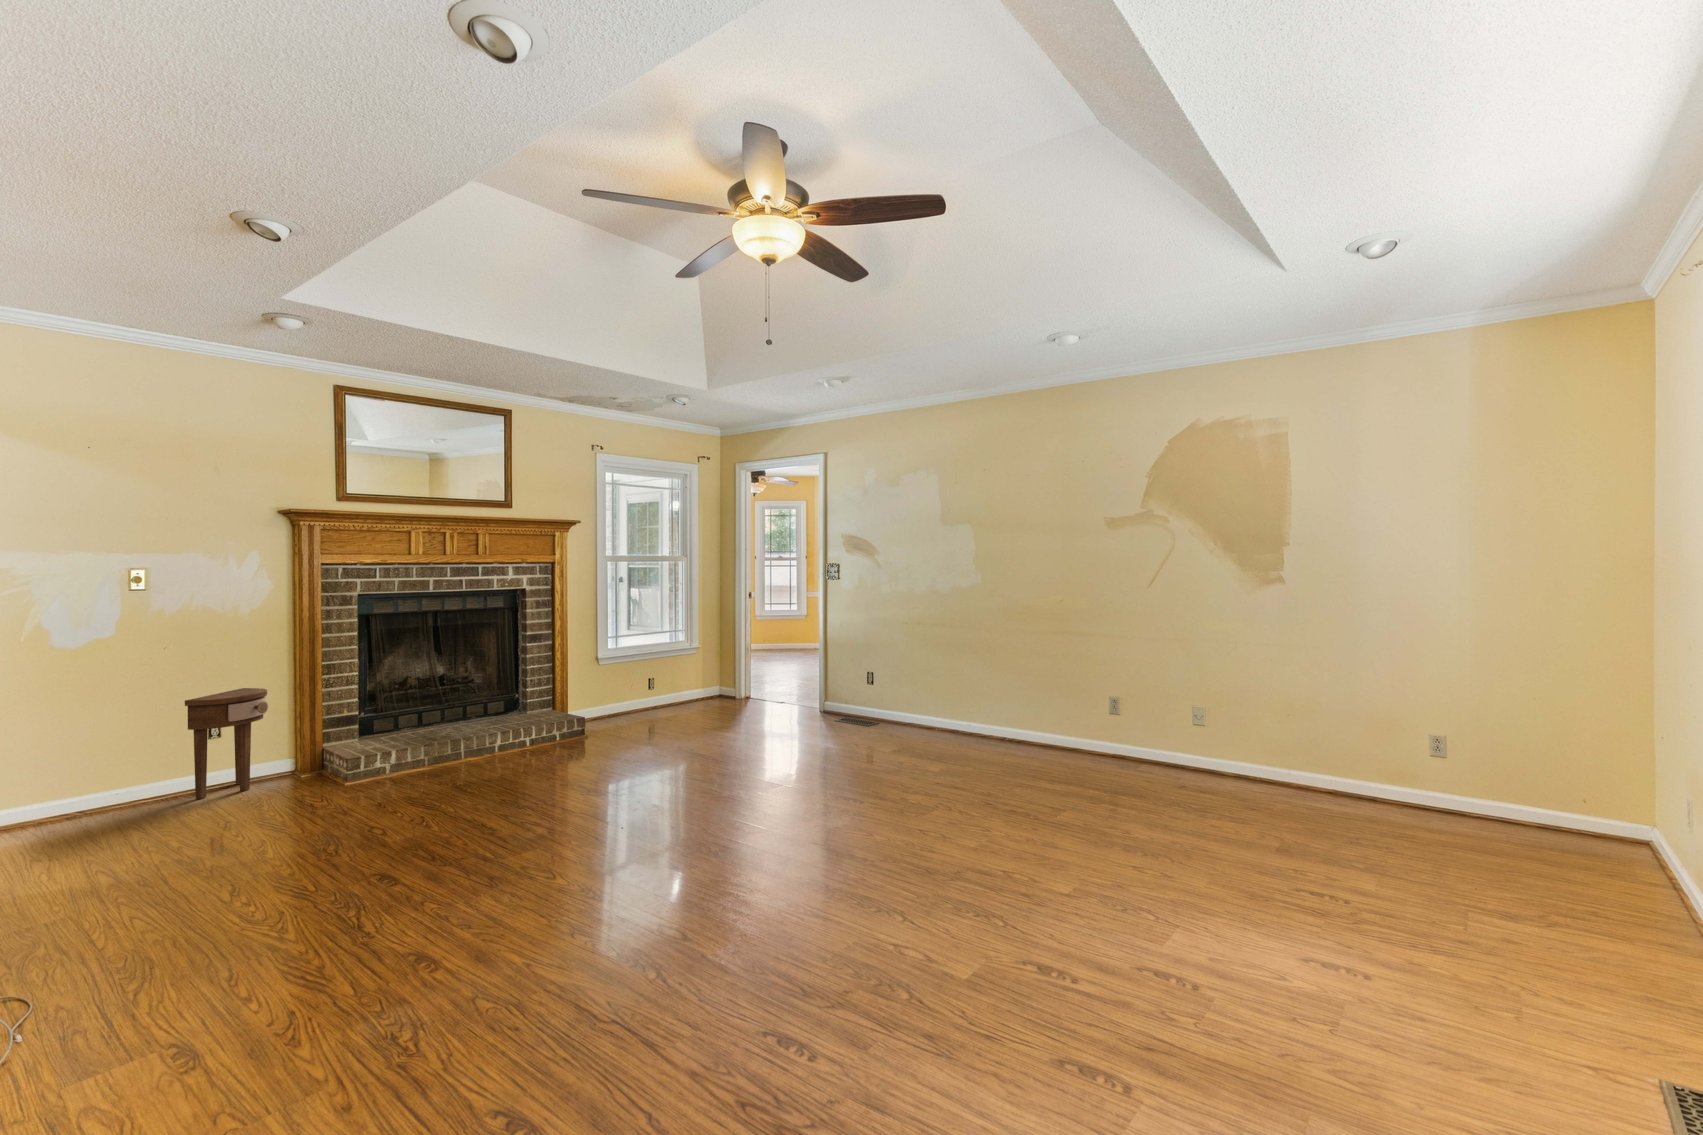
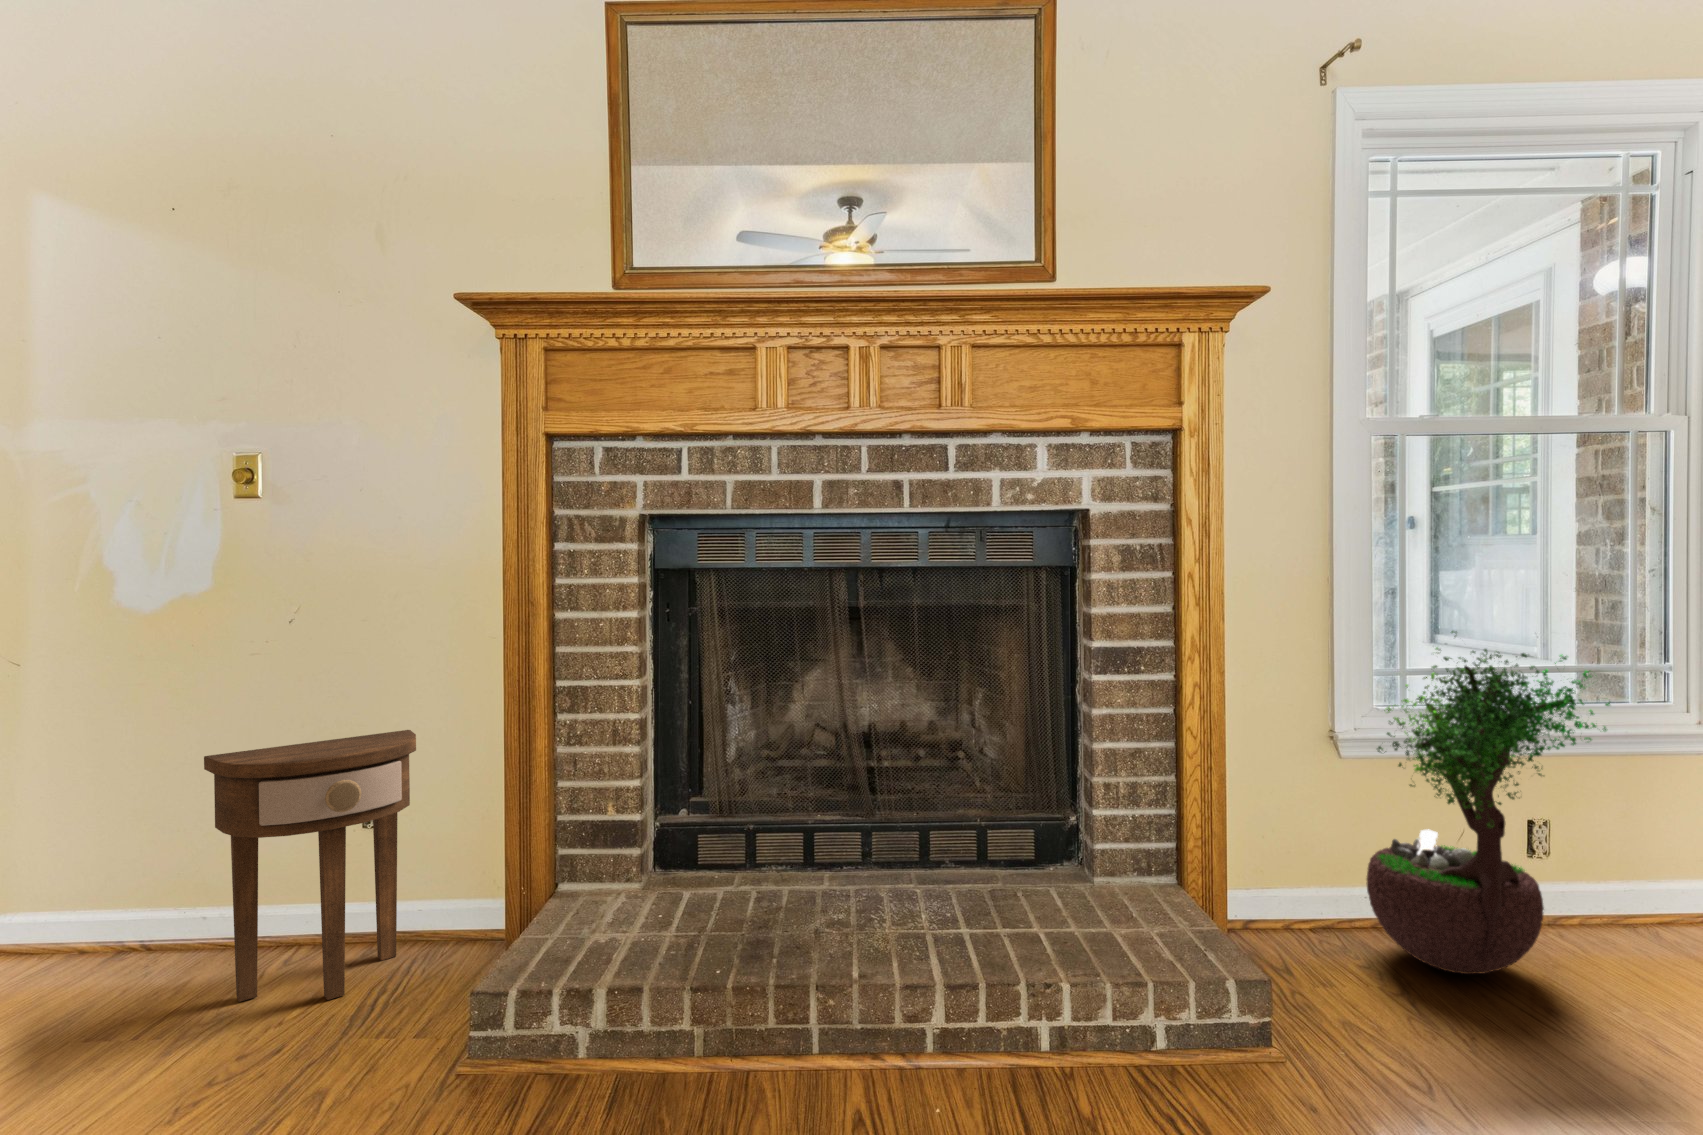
potted tree: none [608,623,664,718] -> present [1366,631,1610,974]

